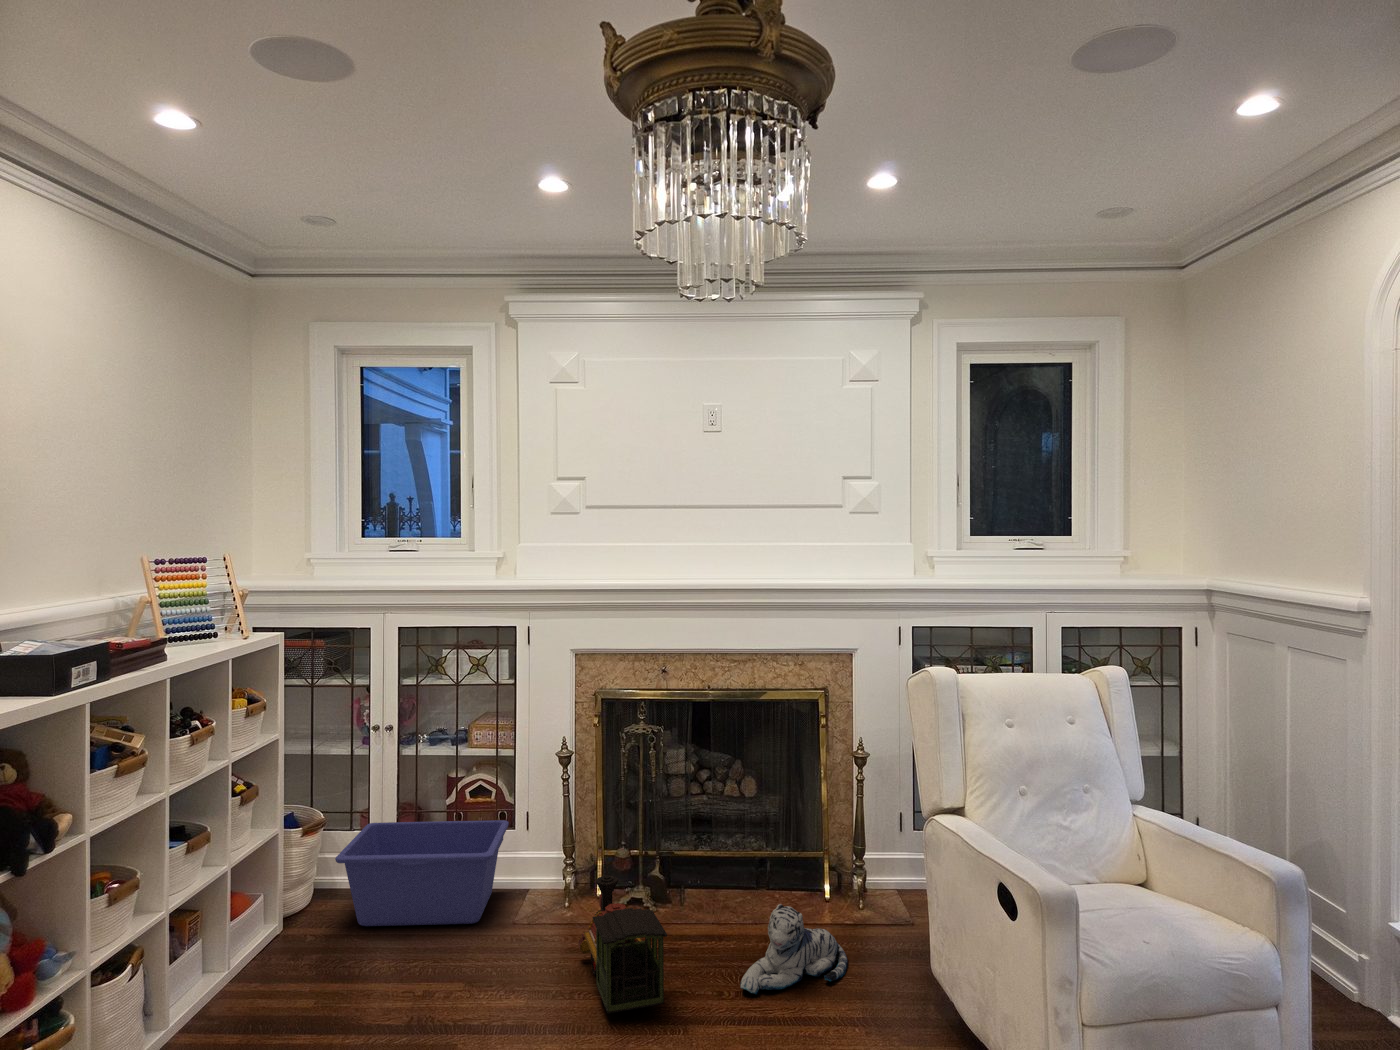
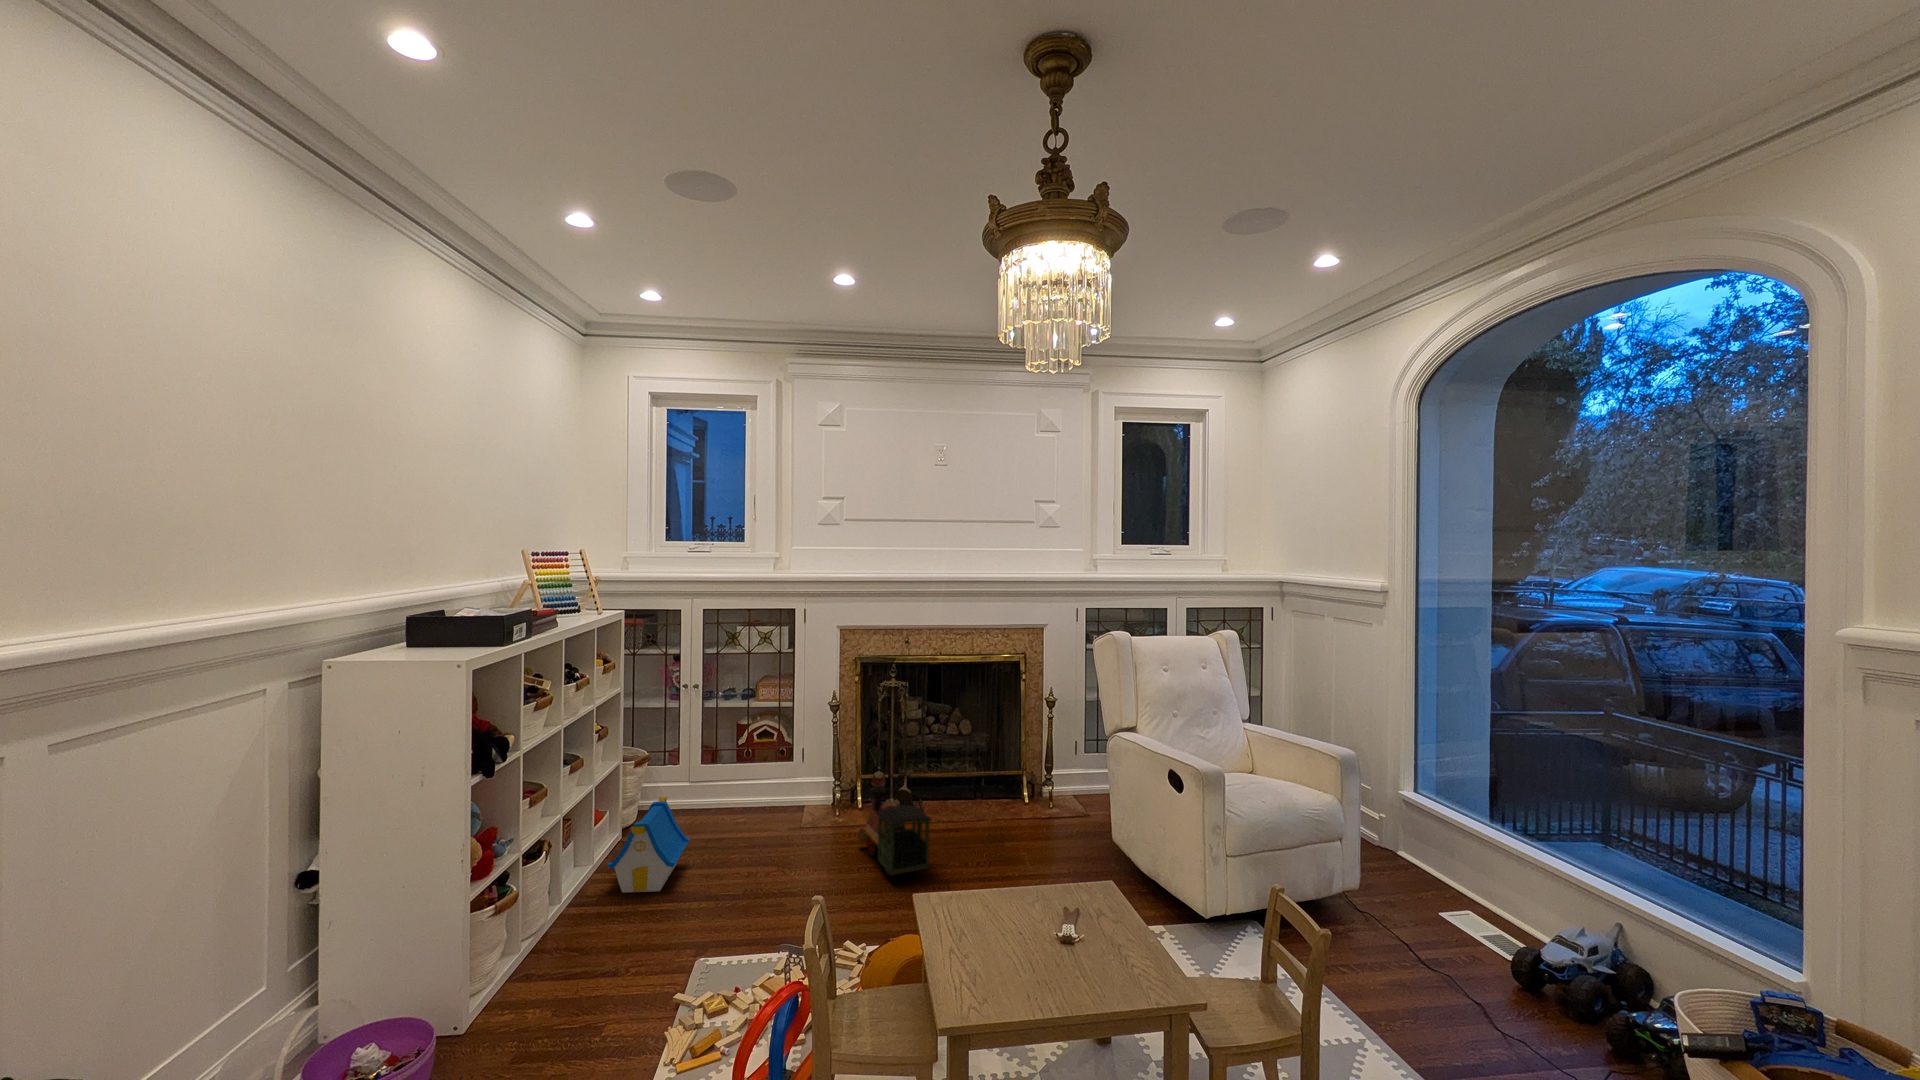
storage bin: present [335,820,509,926] -> none [666,755,790,834]
toy house: none [230,883,353,1018] -> present [607,797,690,893]
plush toy: present [740,904,848,994] -> none [978,801,1049,862]

